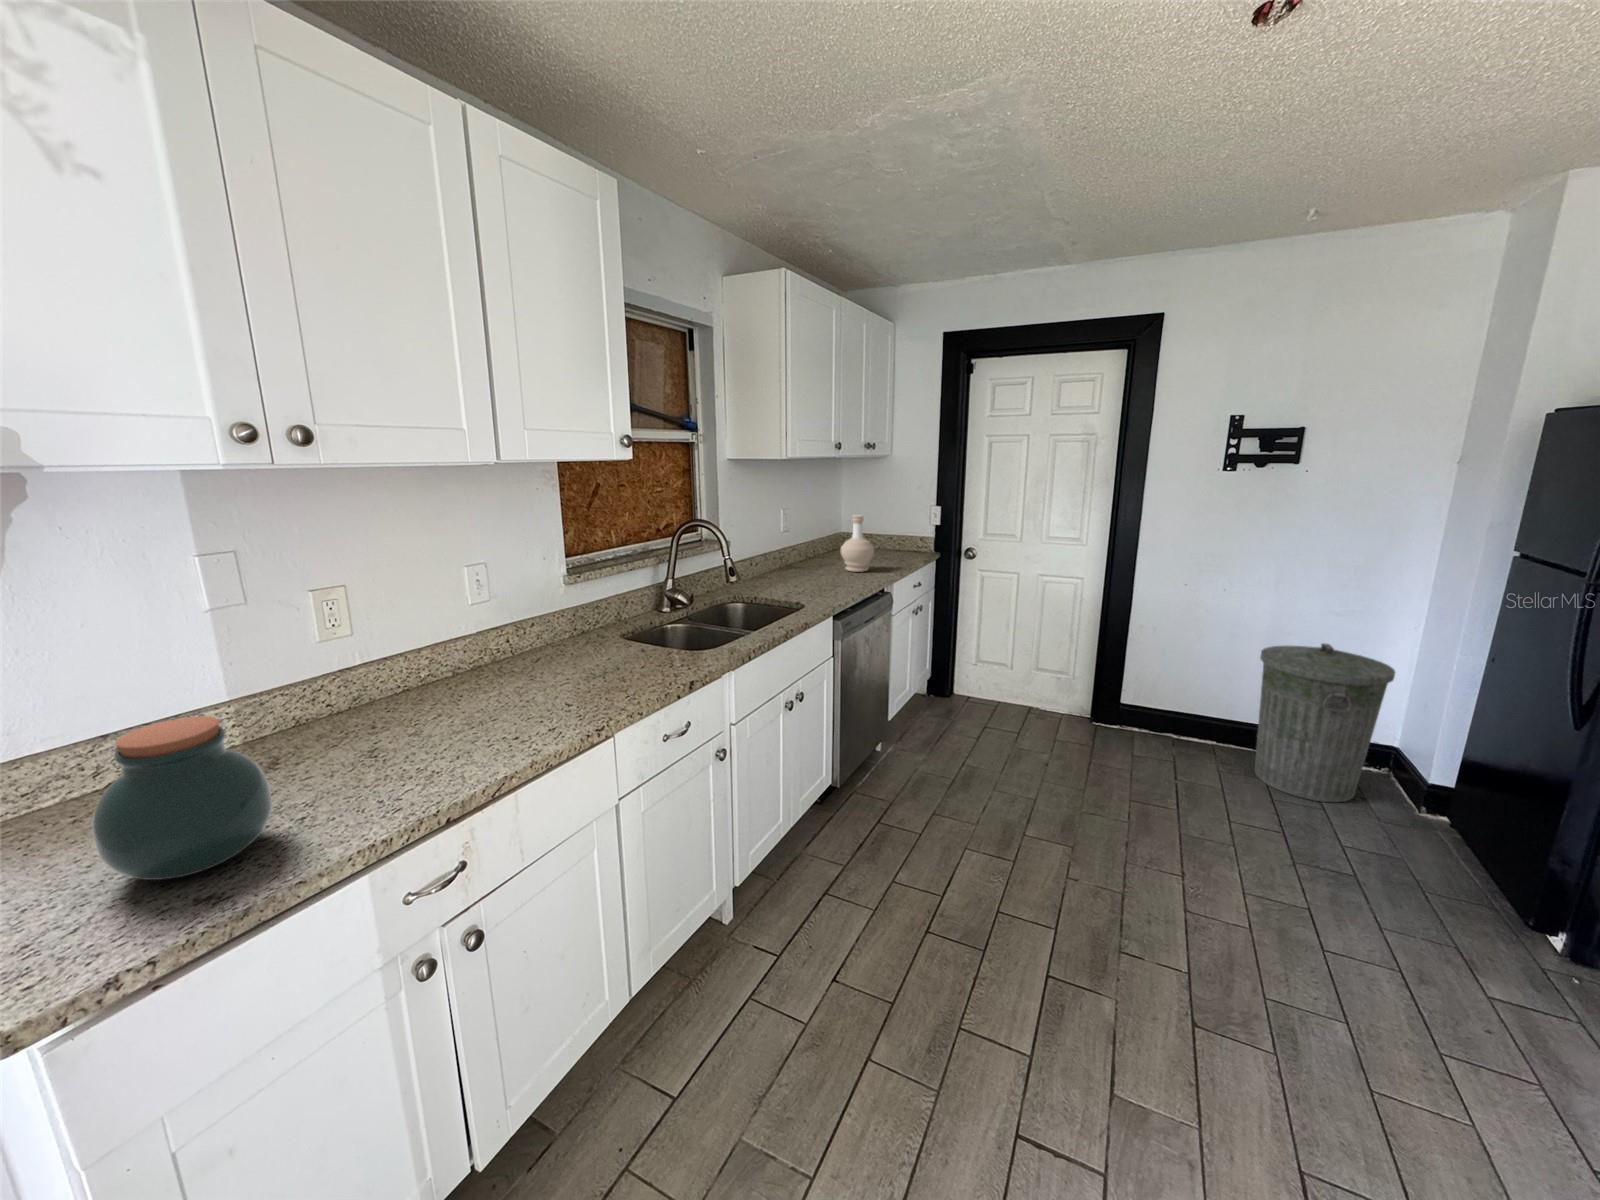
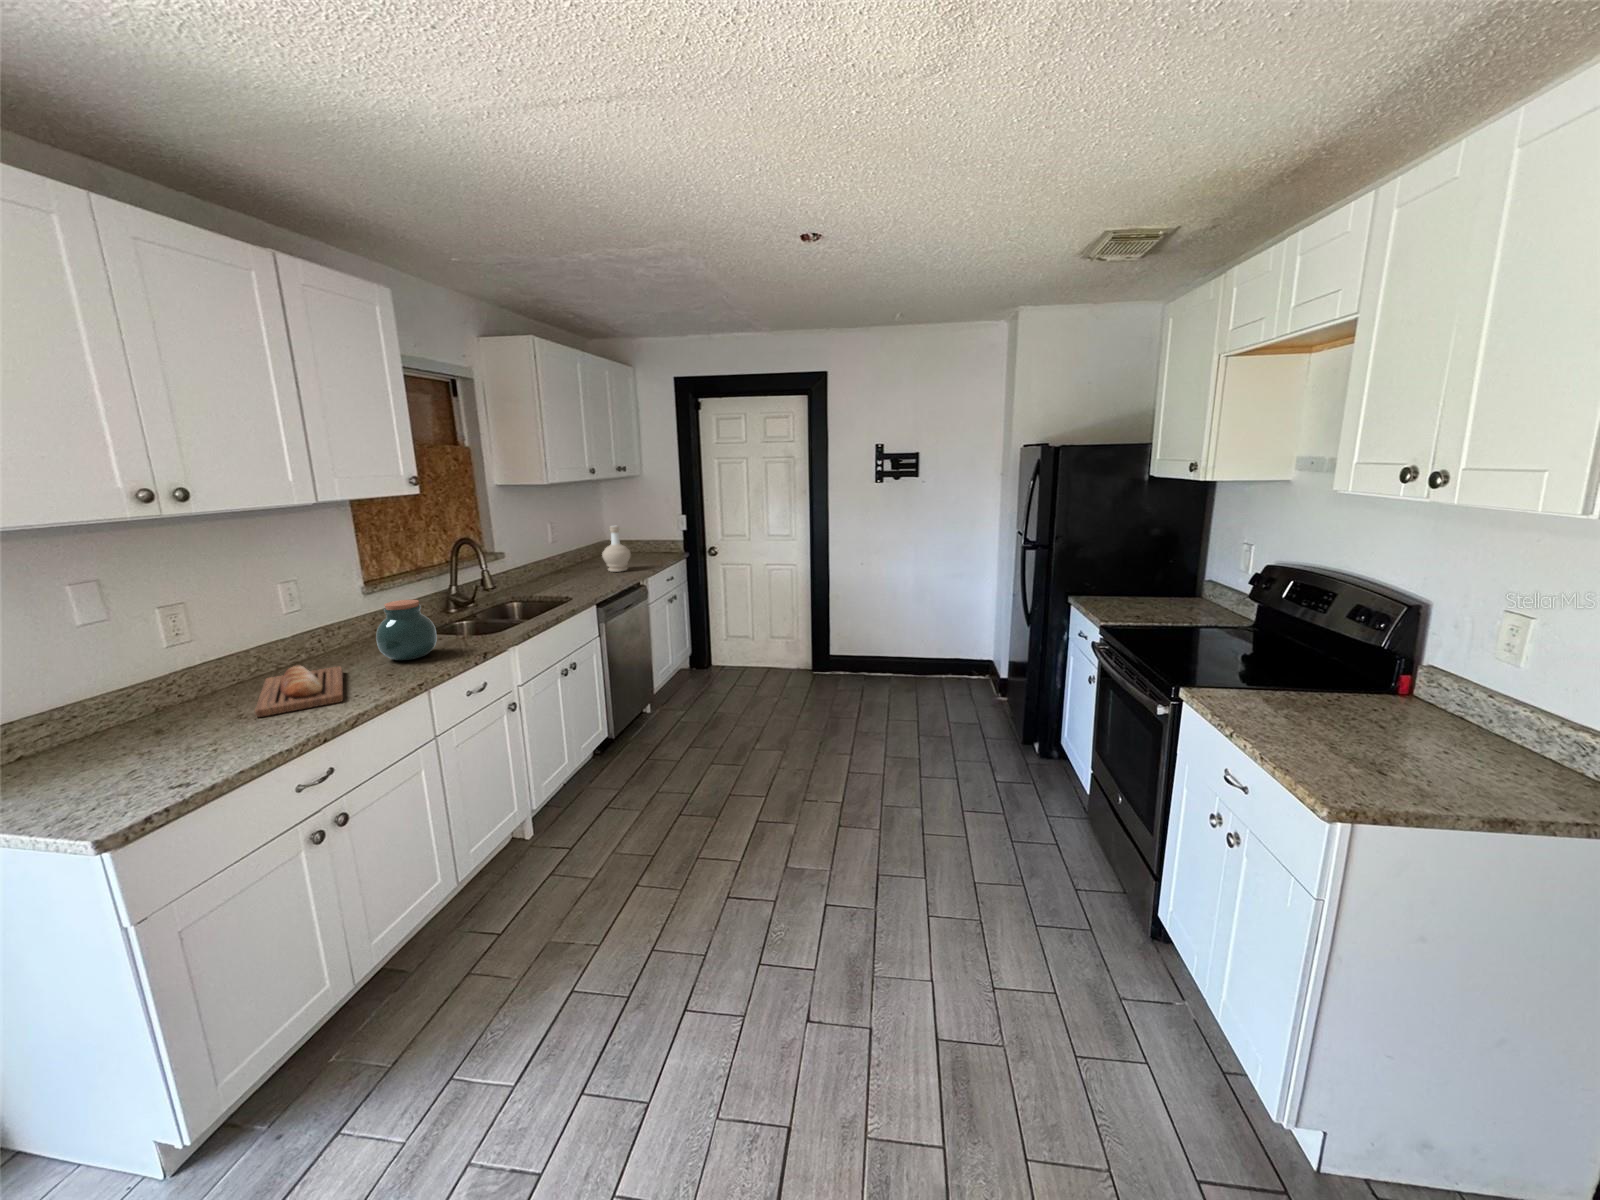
trash can: present [1255,644,1395,802] -> none [907,596,978,701]
bread loaf: none [384,679,518,760] -> present [255,666,343,717]
jar: present [92,716,272,880] -> present [376,600,437,660]

